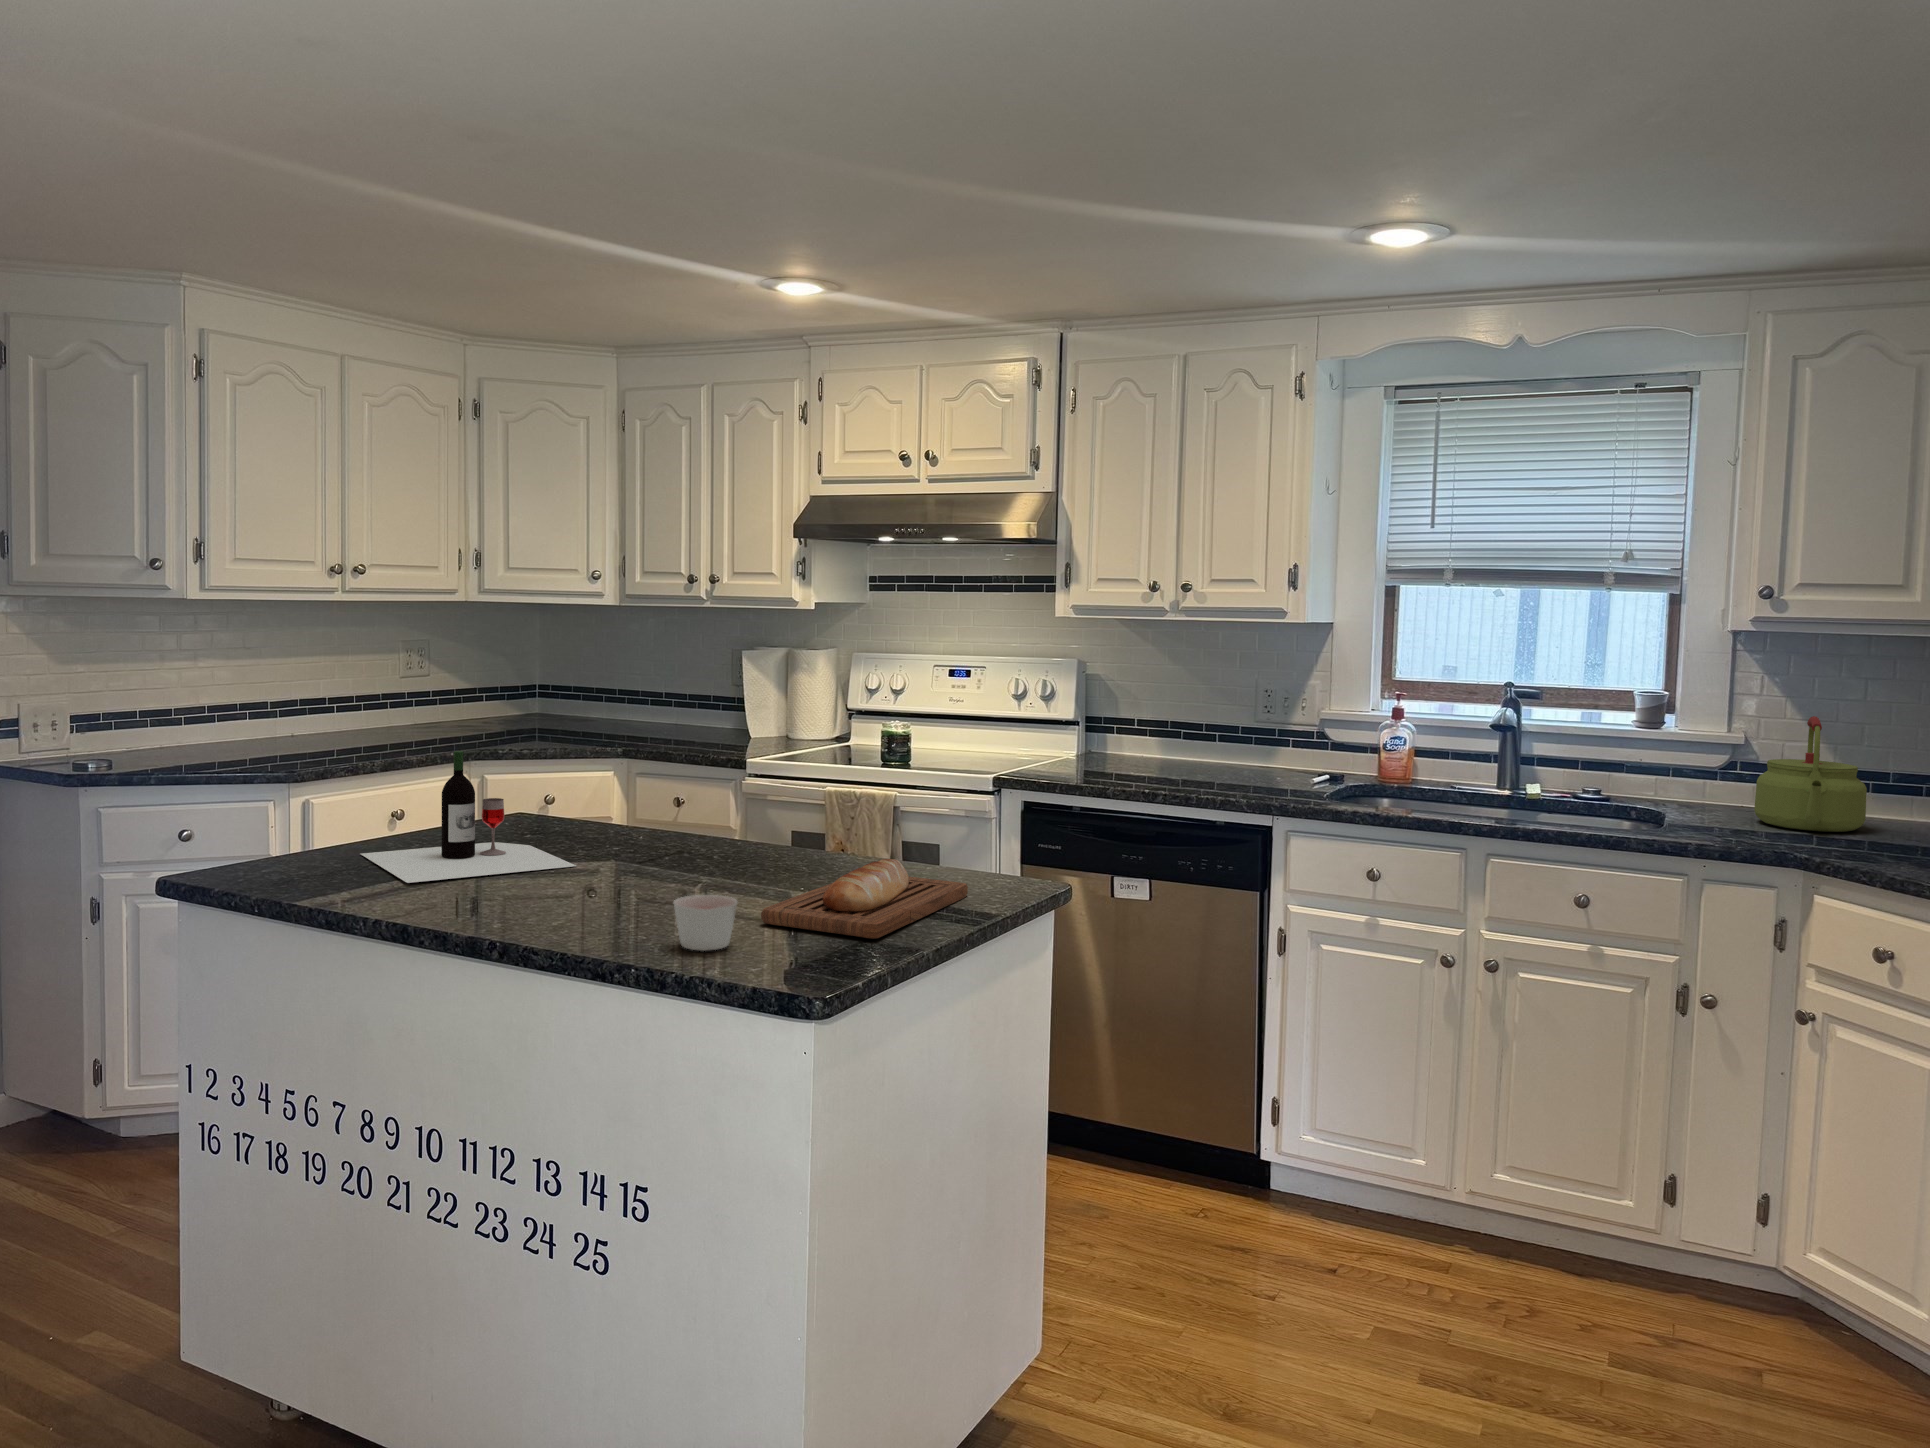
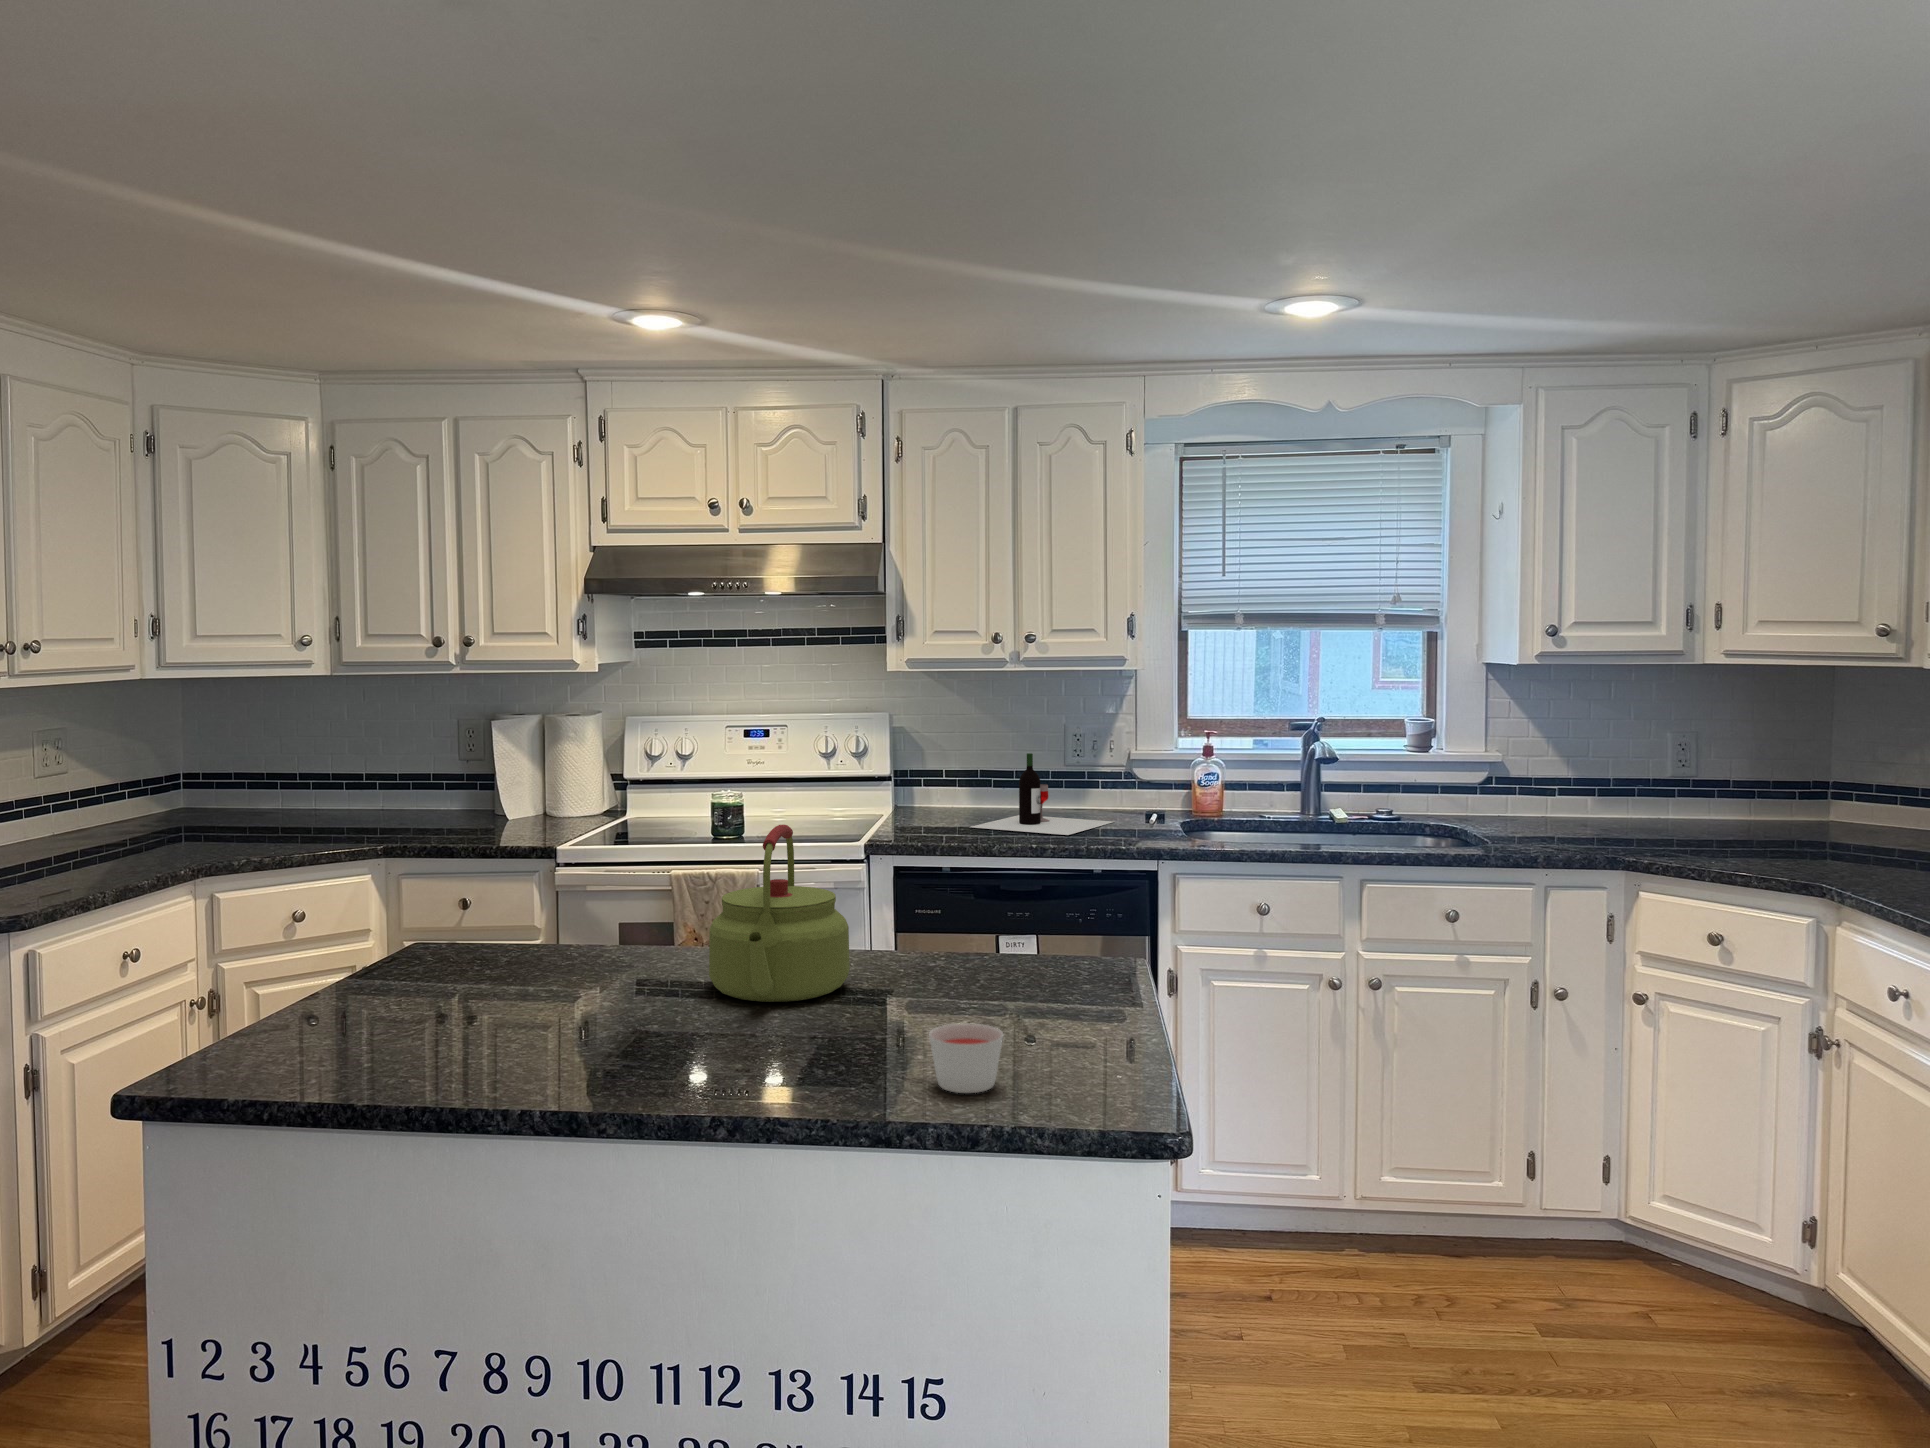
kettle: present [1754,716,1867,832] -> present [709,825,850,1002]
wine bottle: present [361,751,576,883] -> present [971,753,1113,835]
bread loaf: present [761,859,968,939] -> none [971,953,1124,1049]

